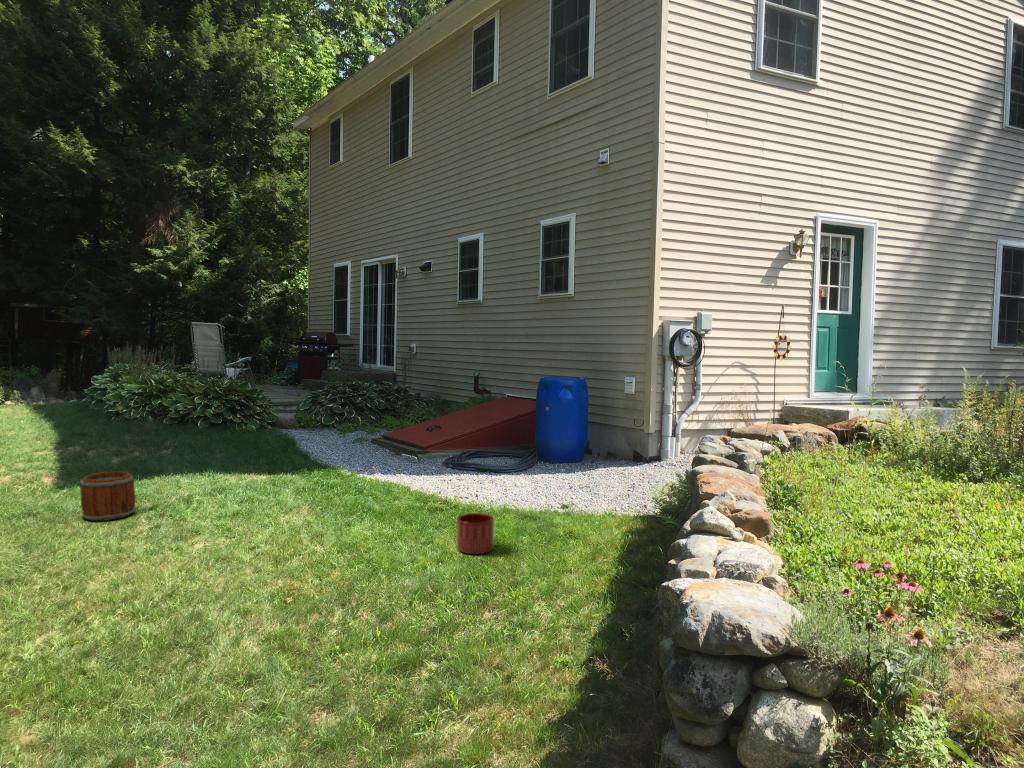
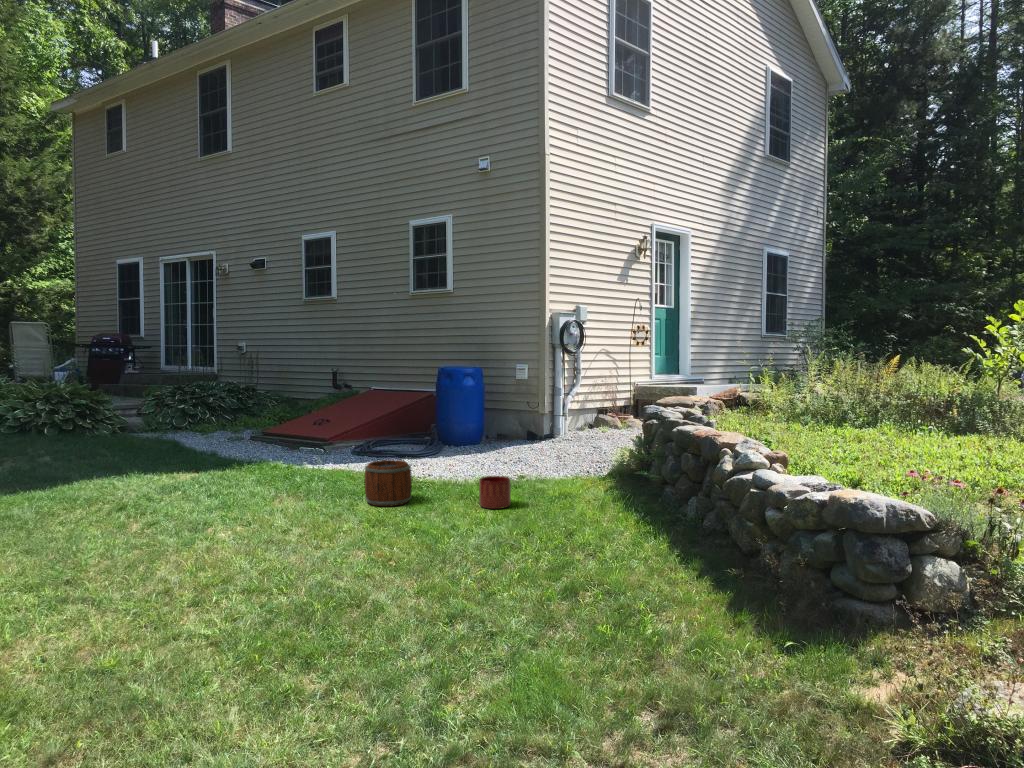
bucket: present [80,471,135,521] -> present [364,460,412,507]

